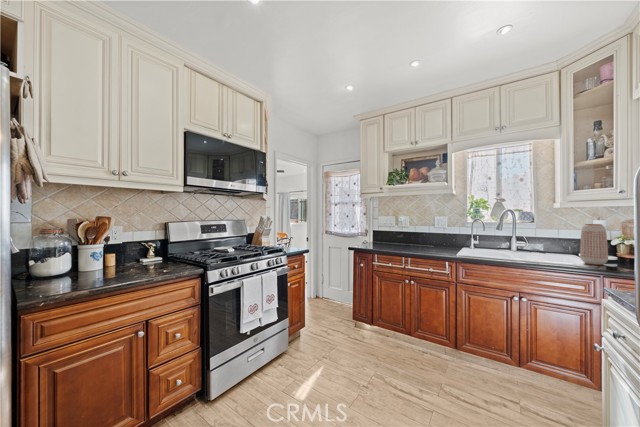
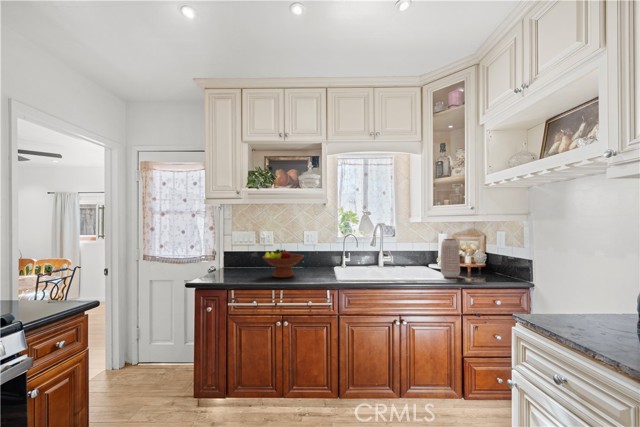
fruit bowl: none [397,229,430,250] -> present [263,249,304,278]

